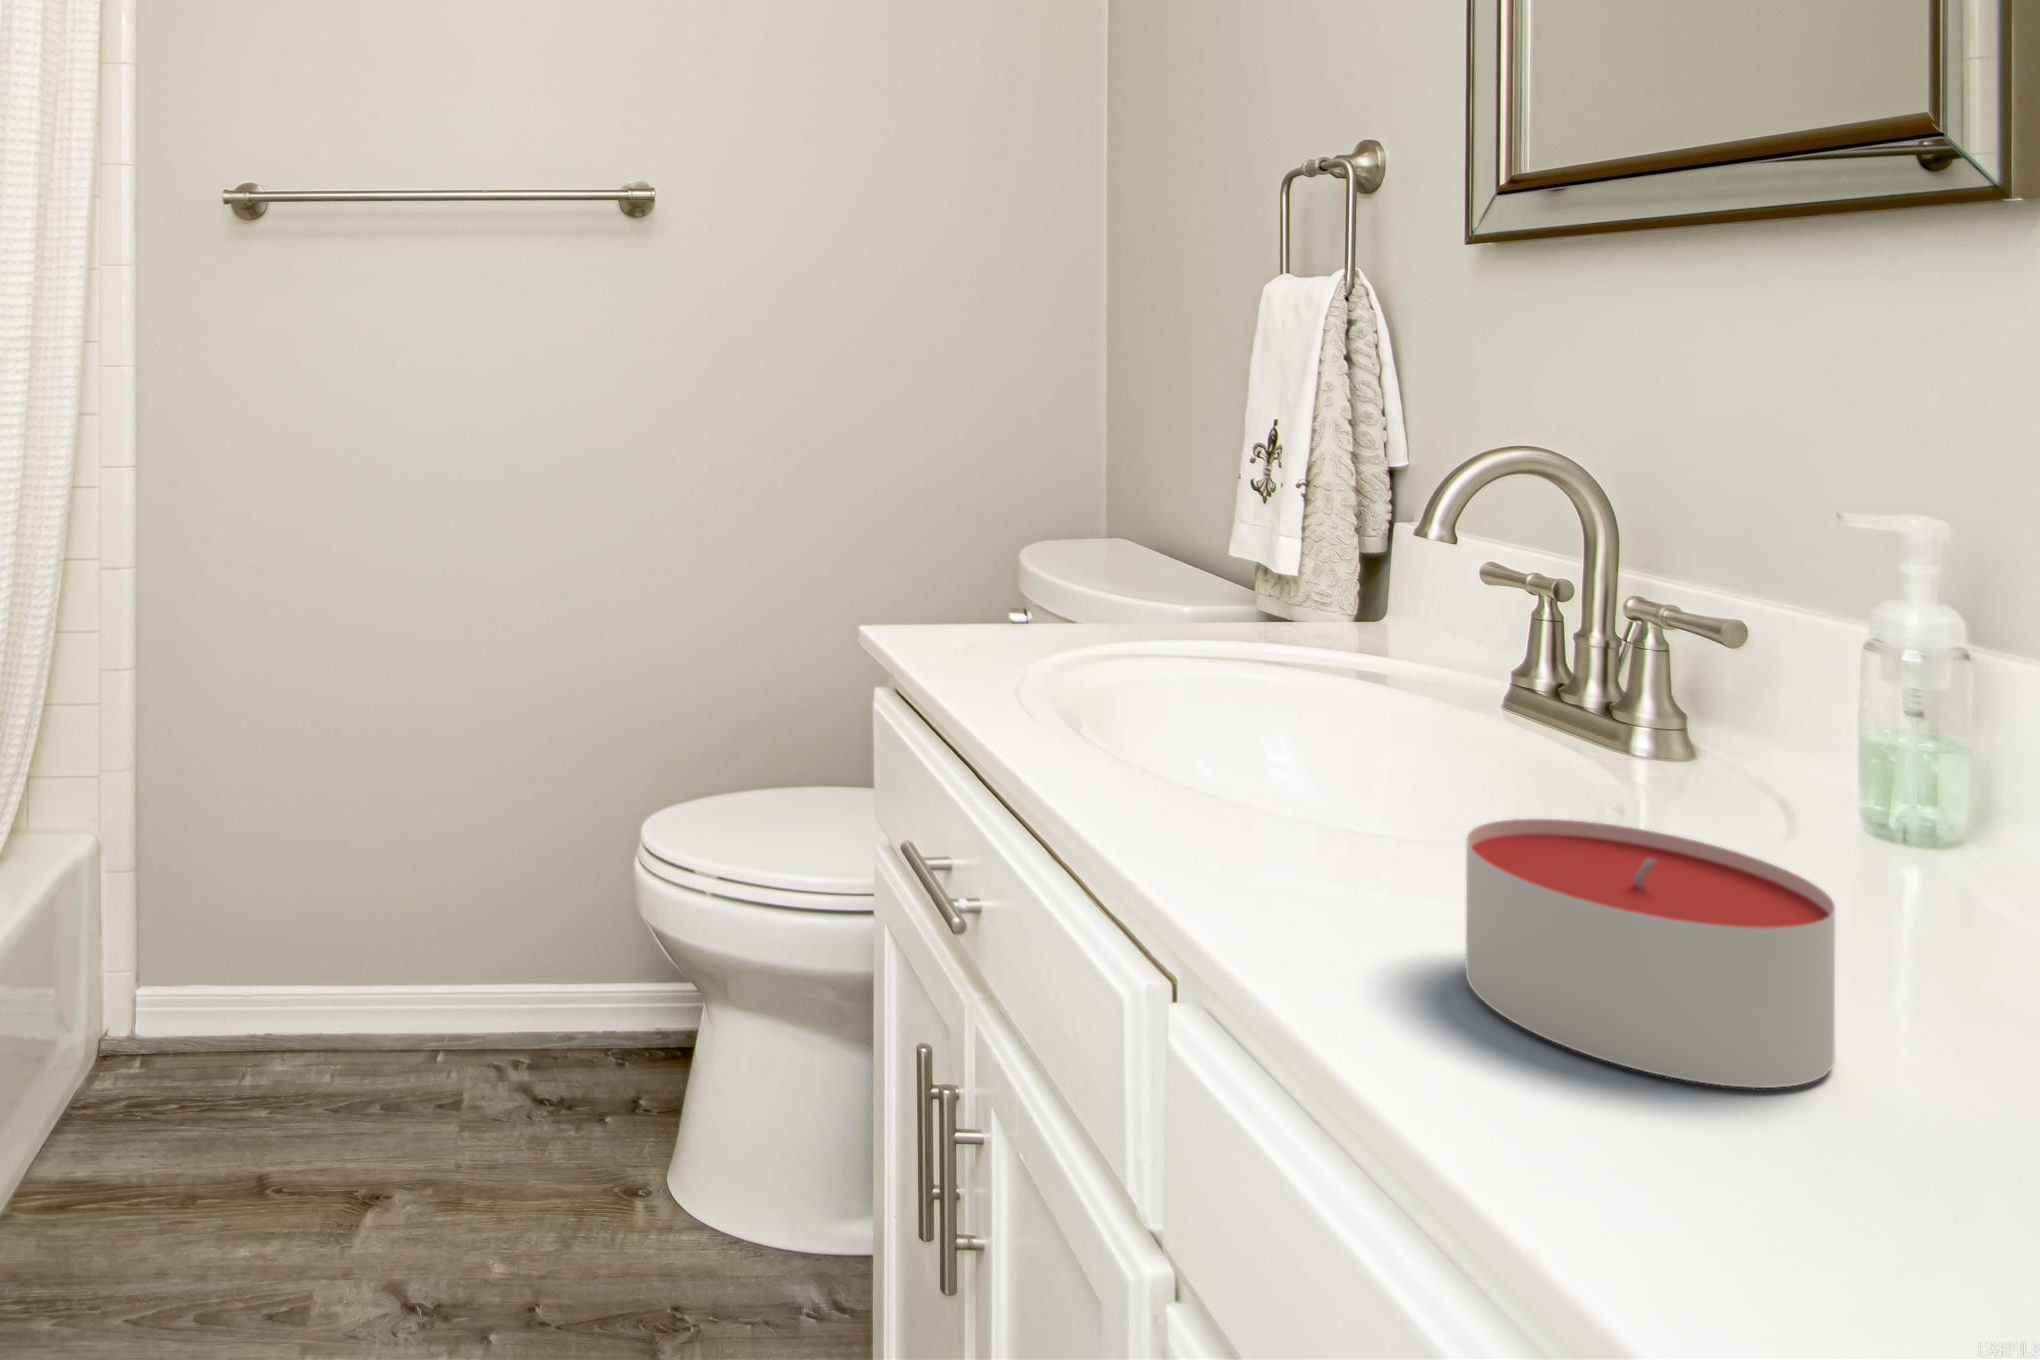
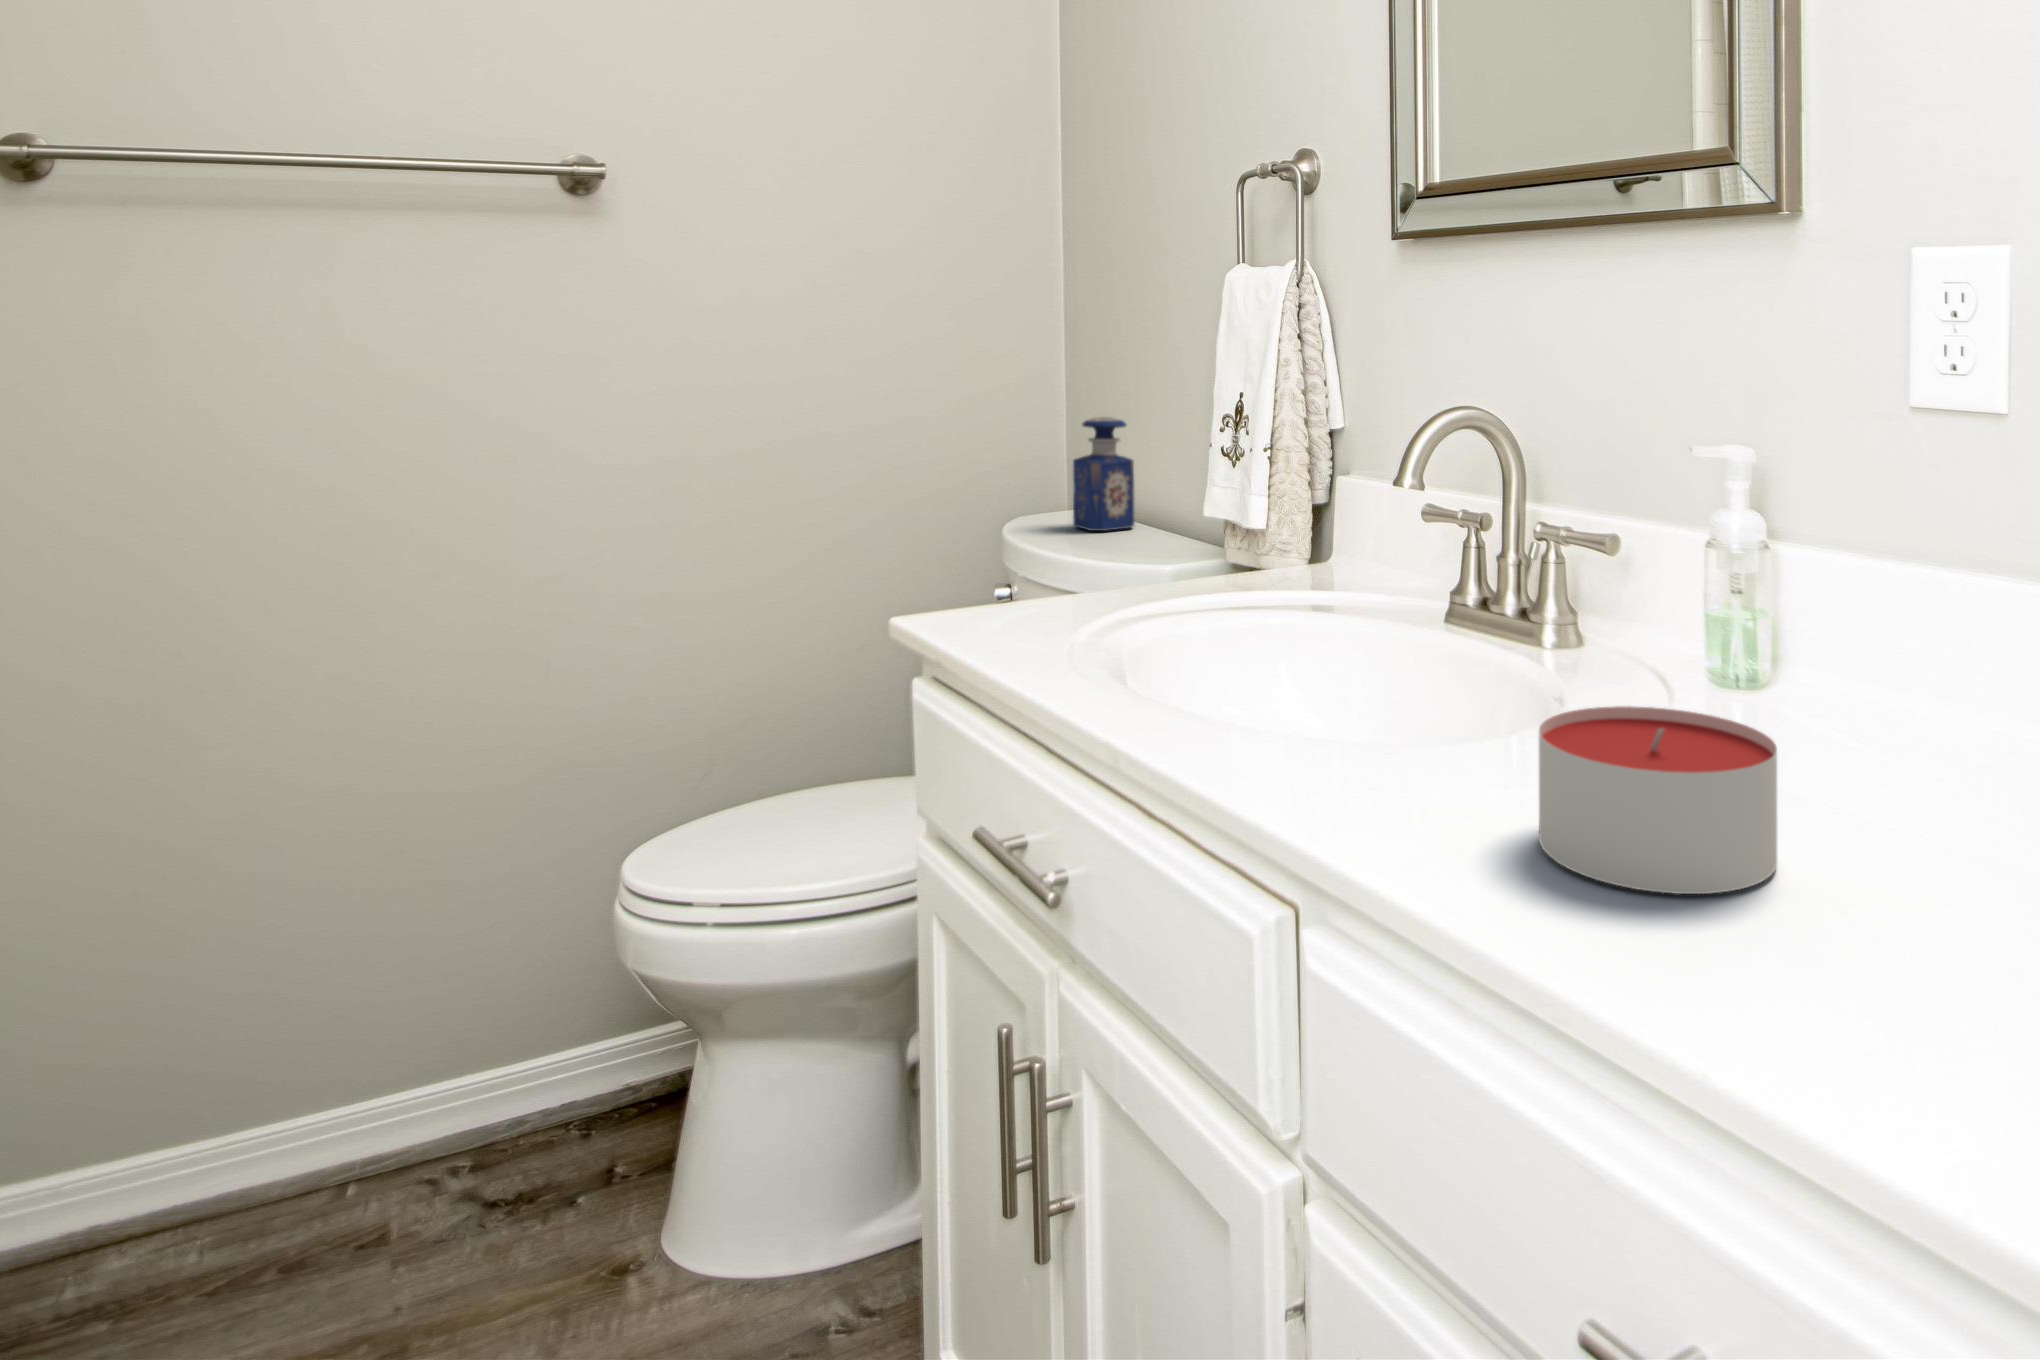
perfume bottle: none [1097,442,1167,564] -> present [1073,417,1135,531]

